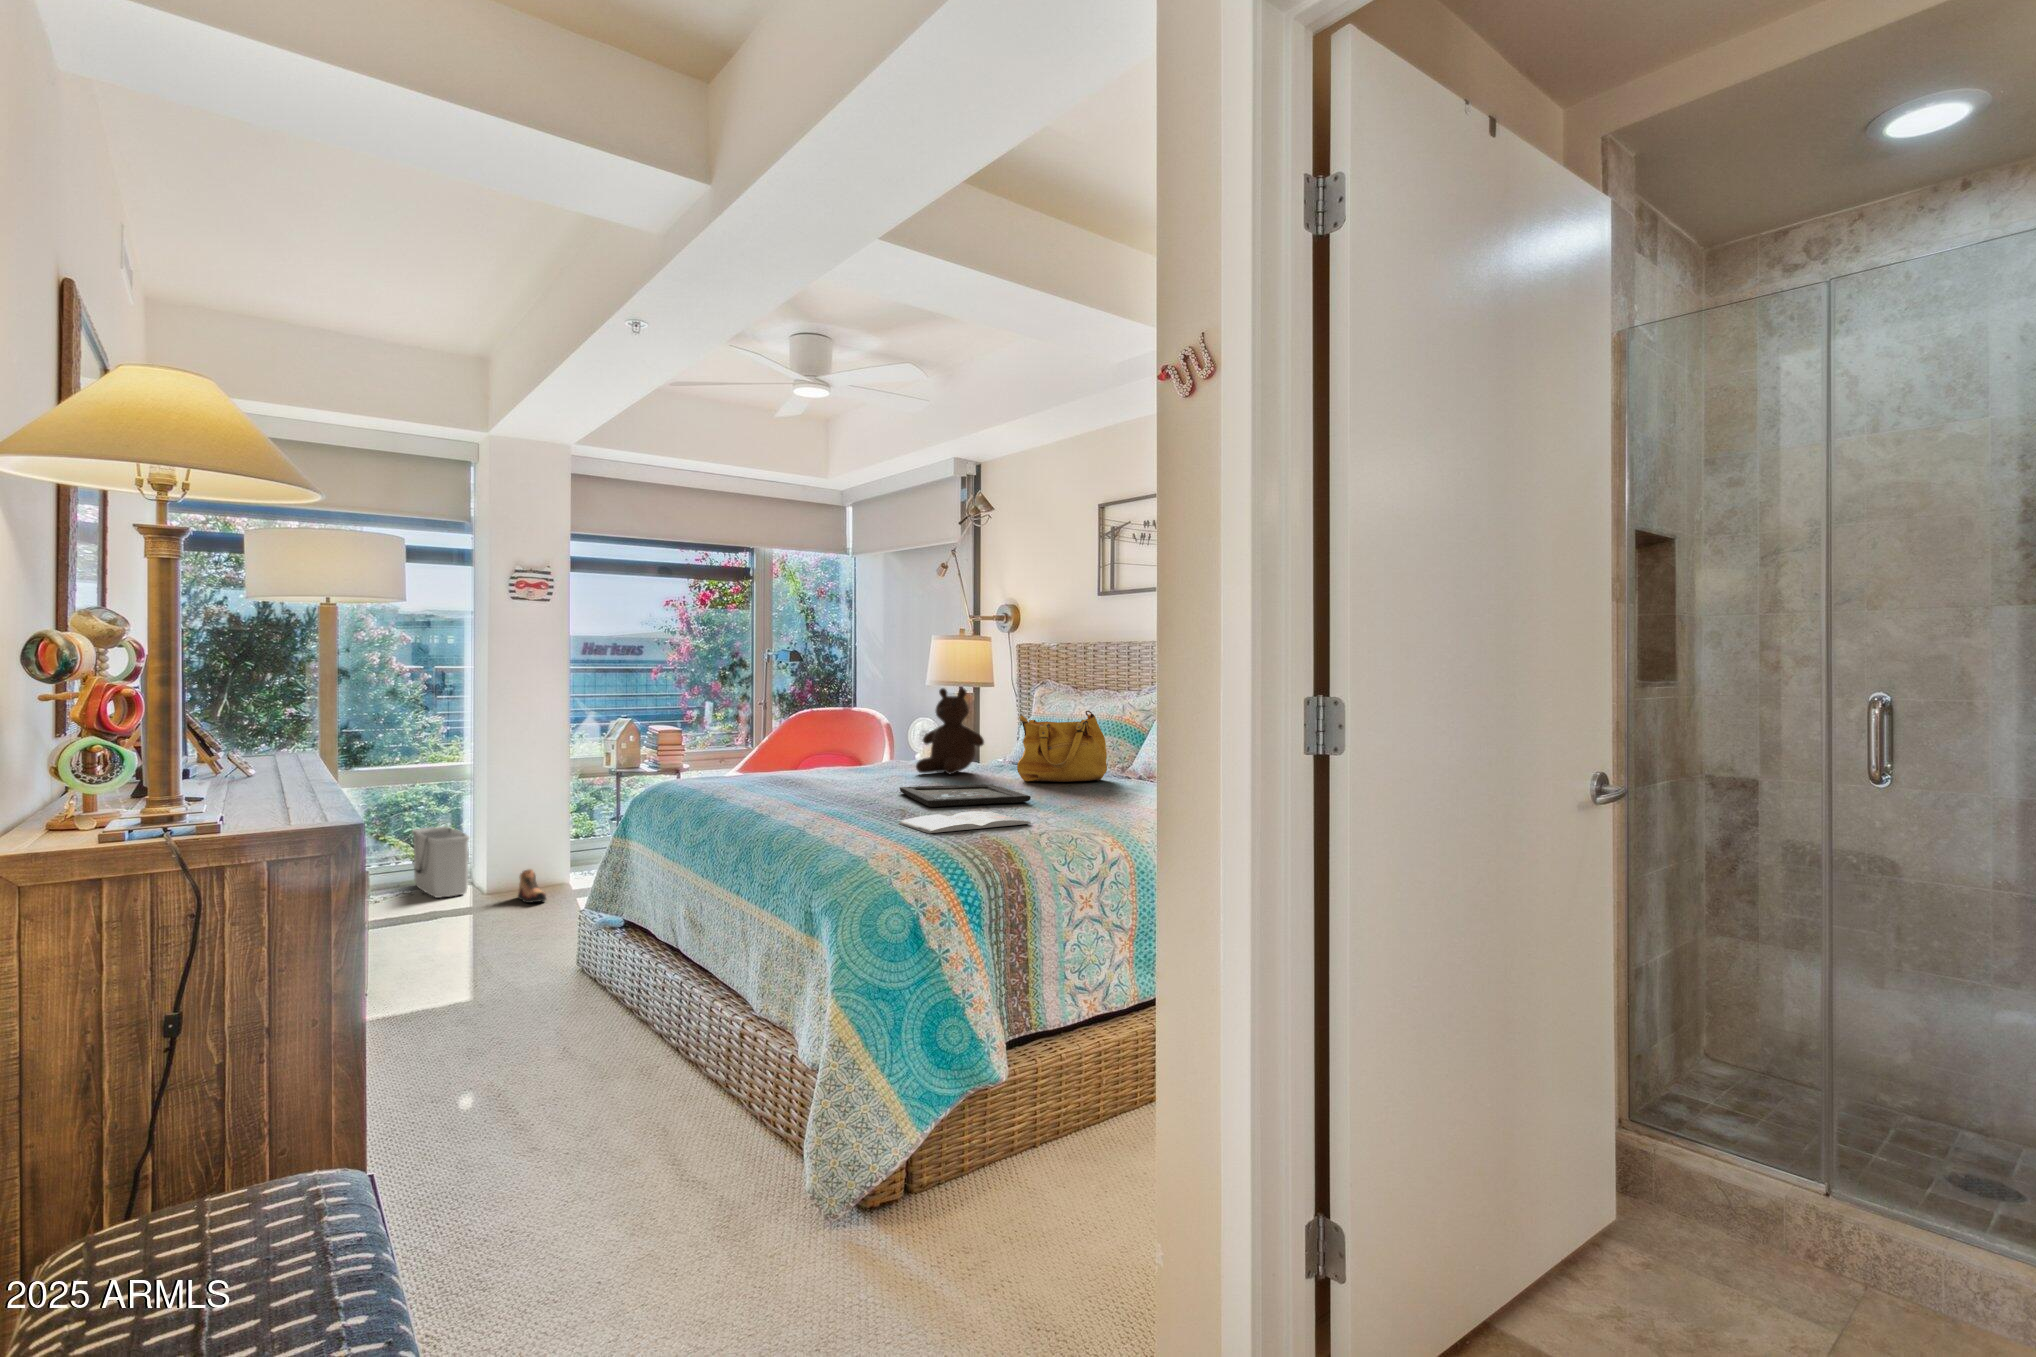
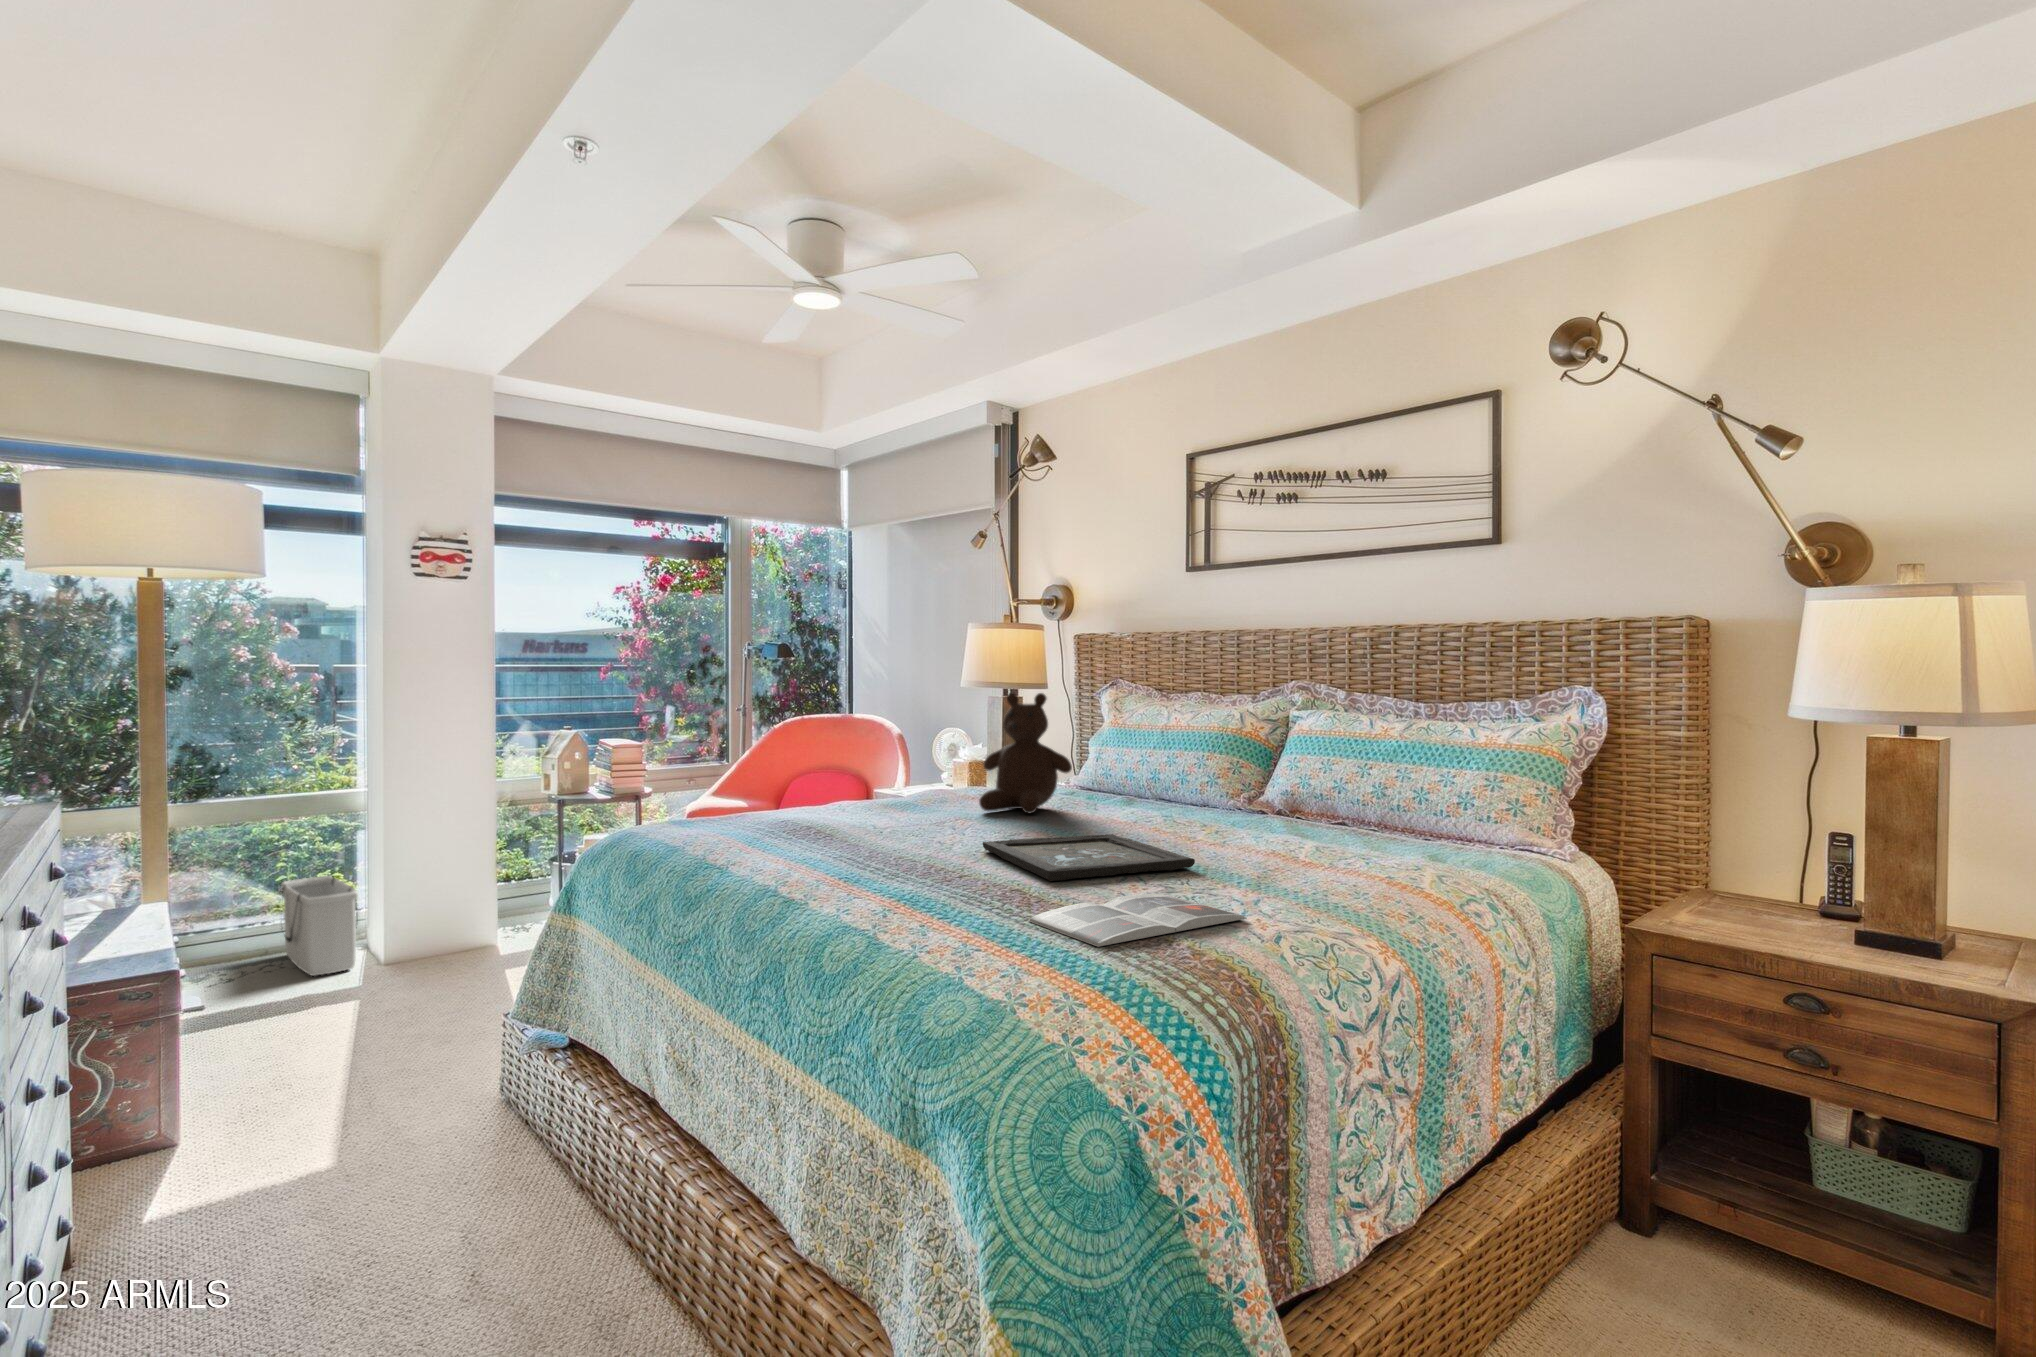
handbag: present [1017,711,1107,782] -> none [1131,724,1255,826]
shoe: present [518,869,546,903] -> none [423,936,462,982]

